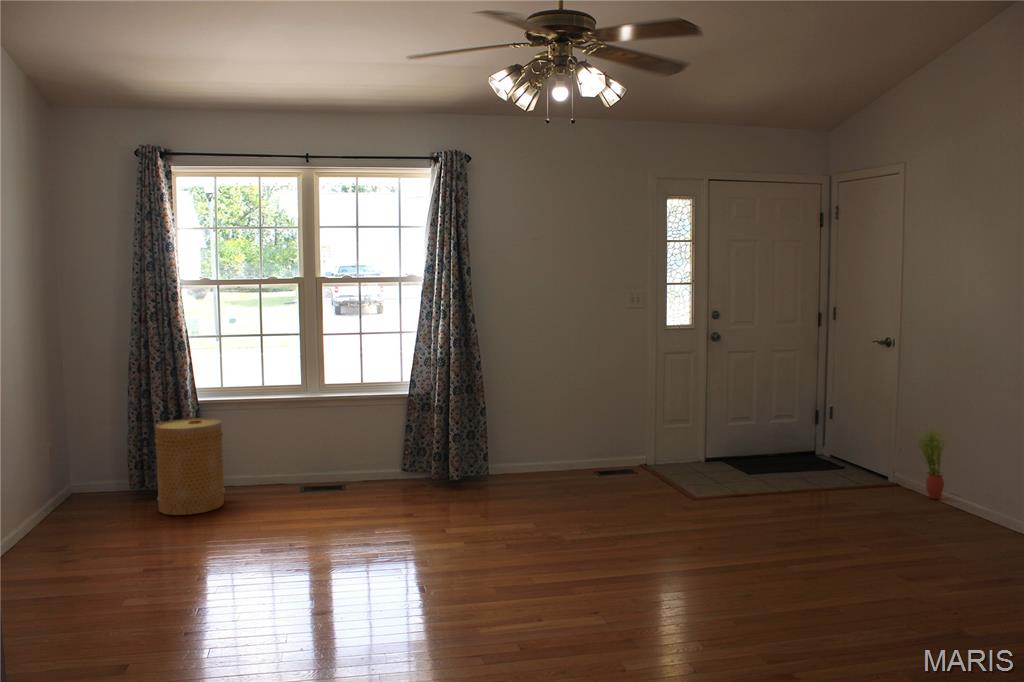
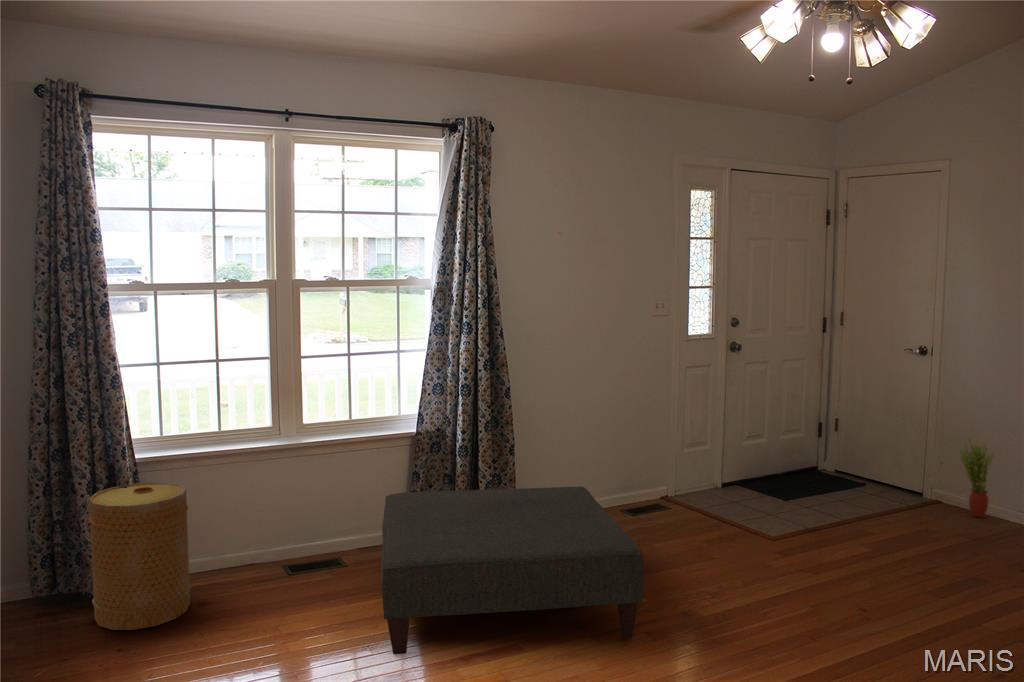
ottoman: none [310,439,530,552] -> present [381,486,644,654]

